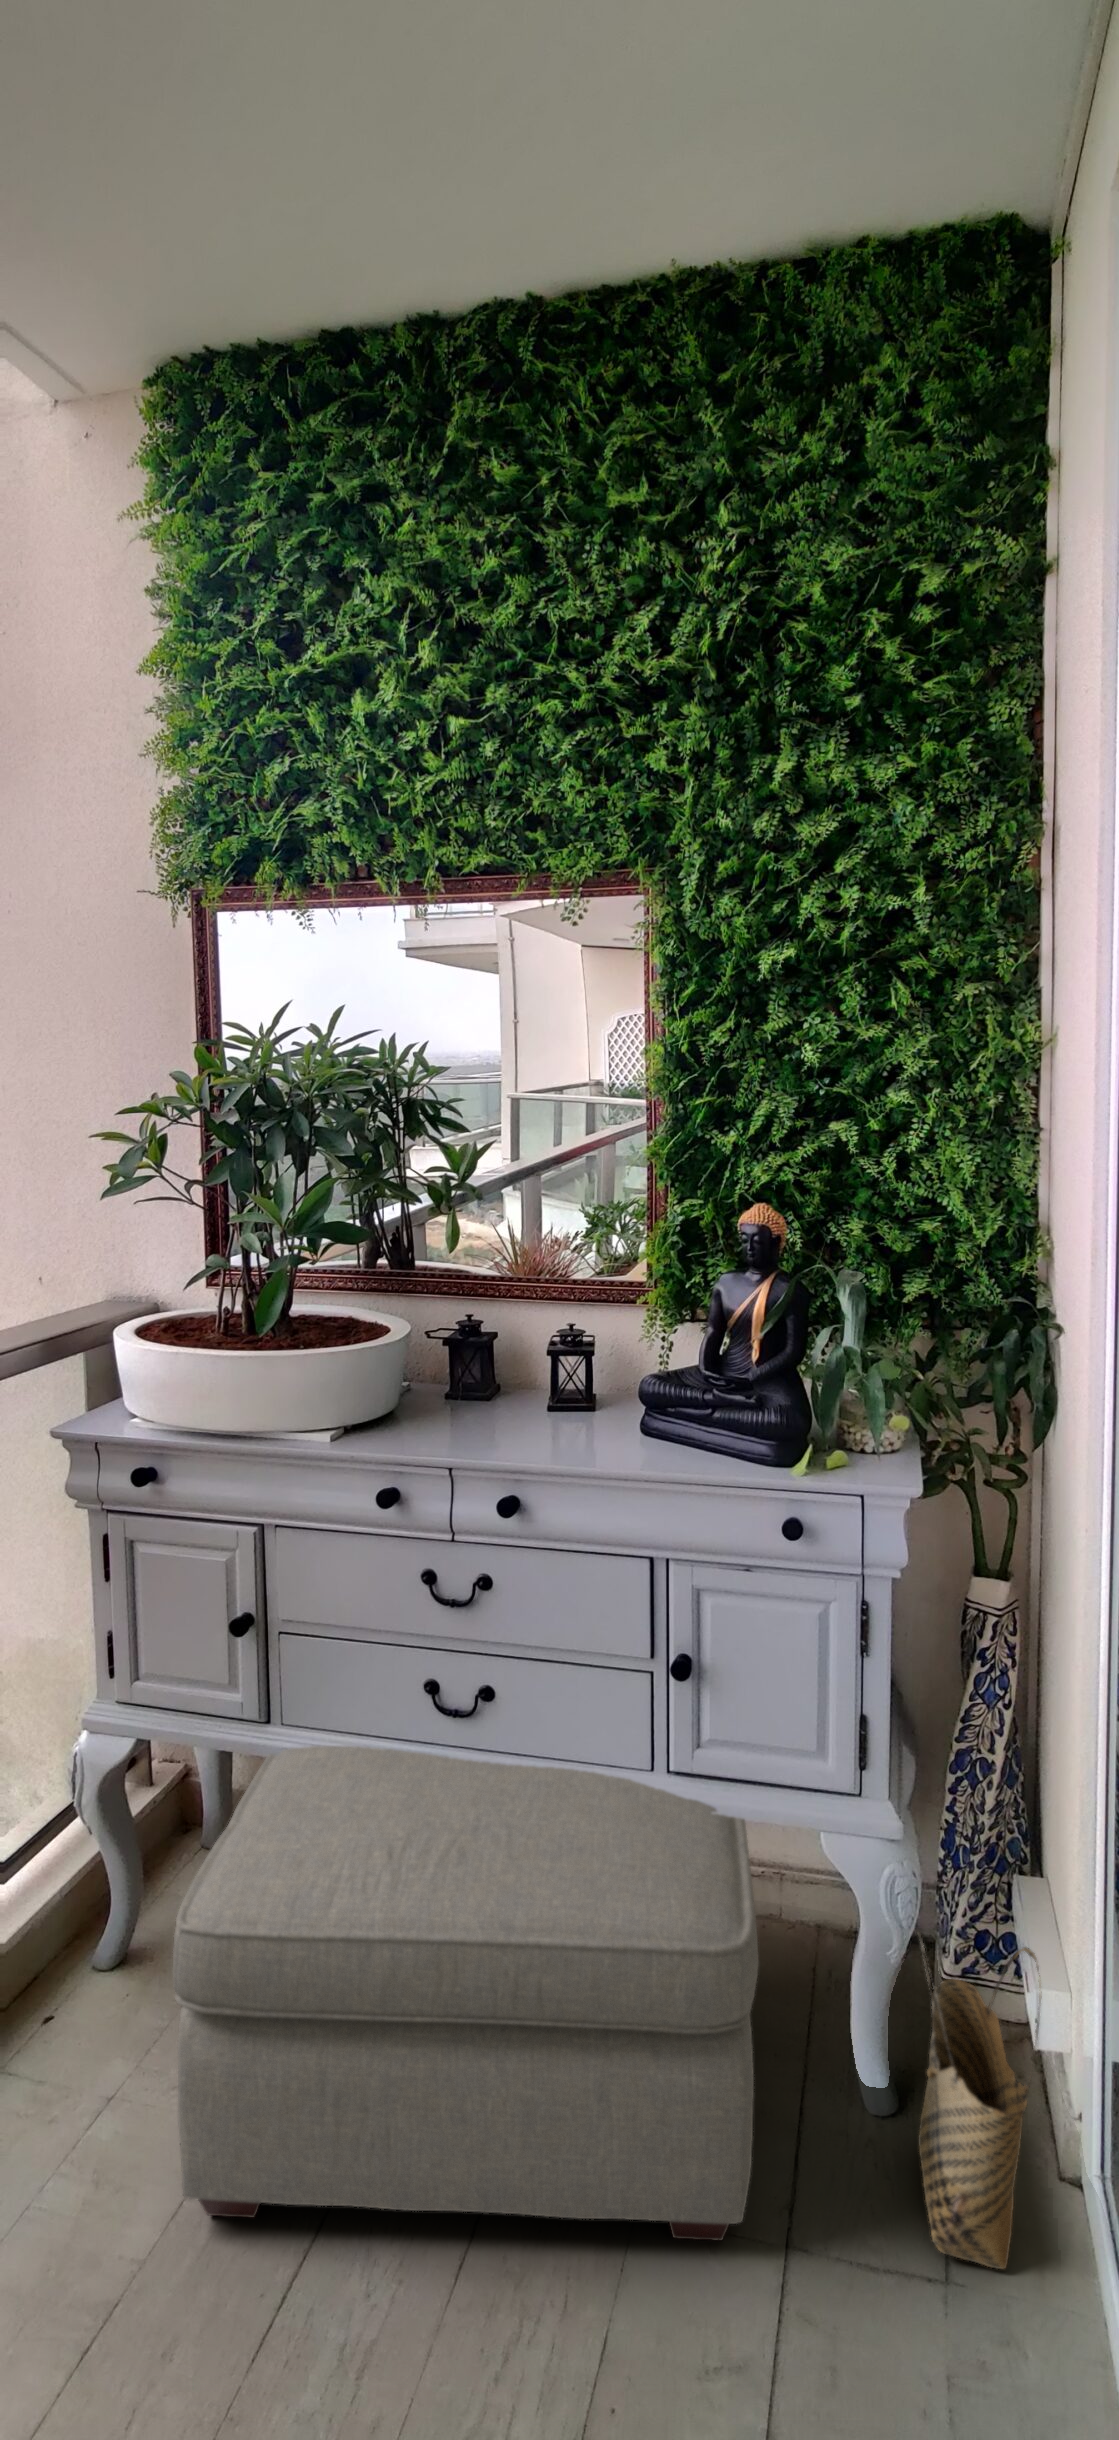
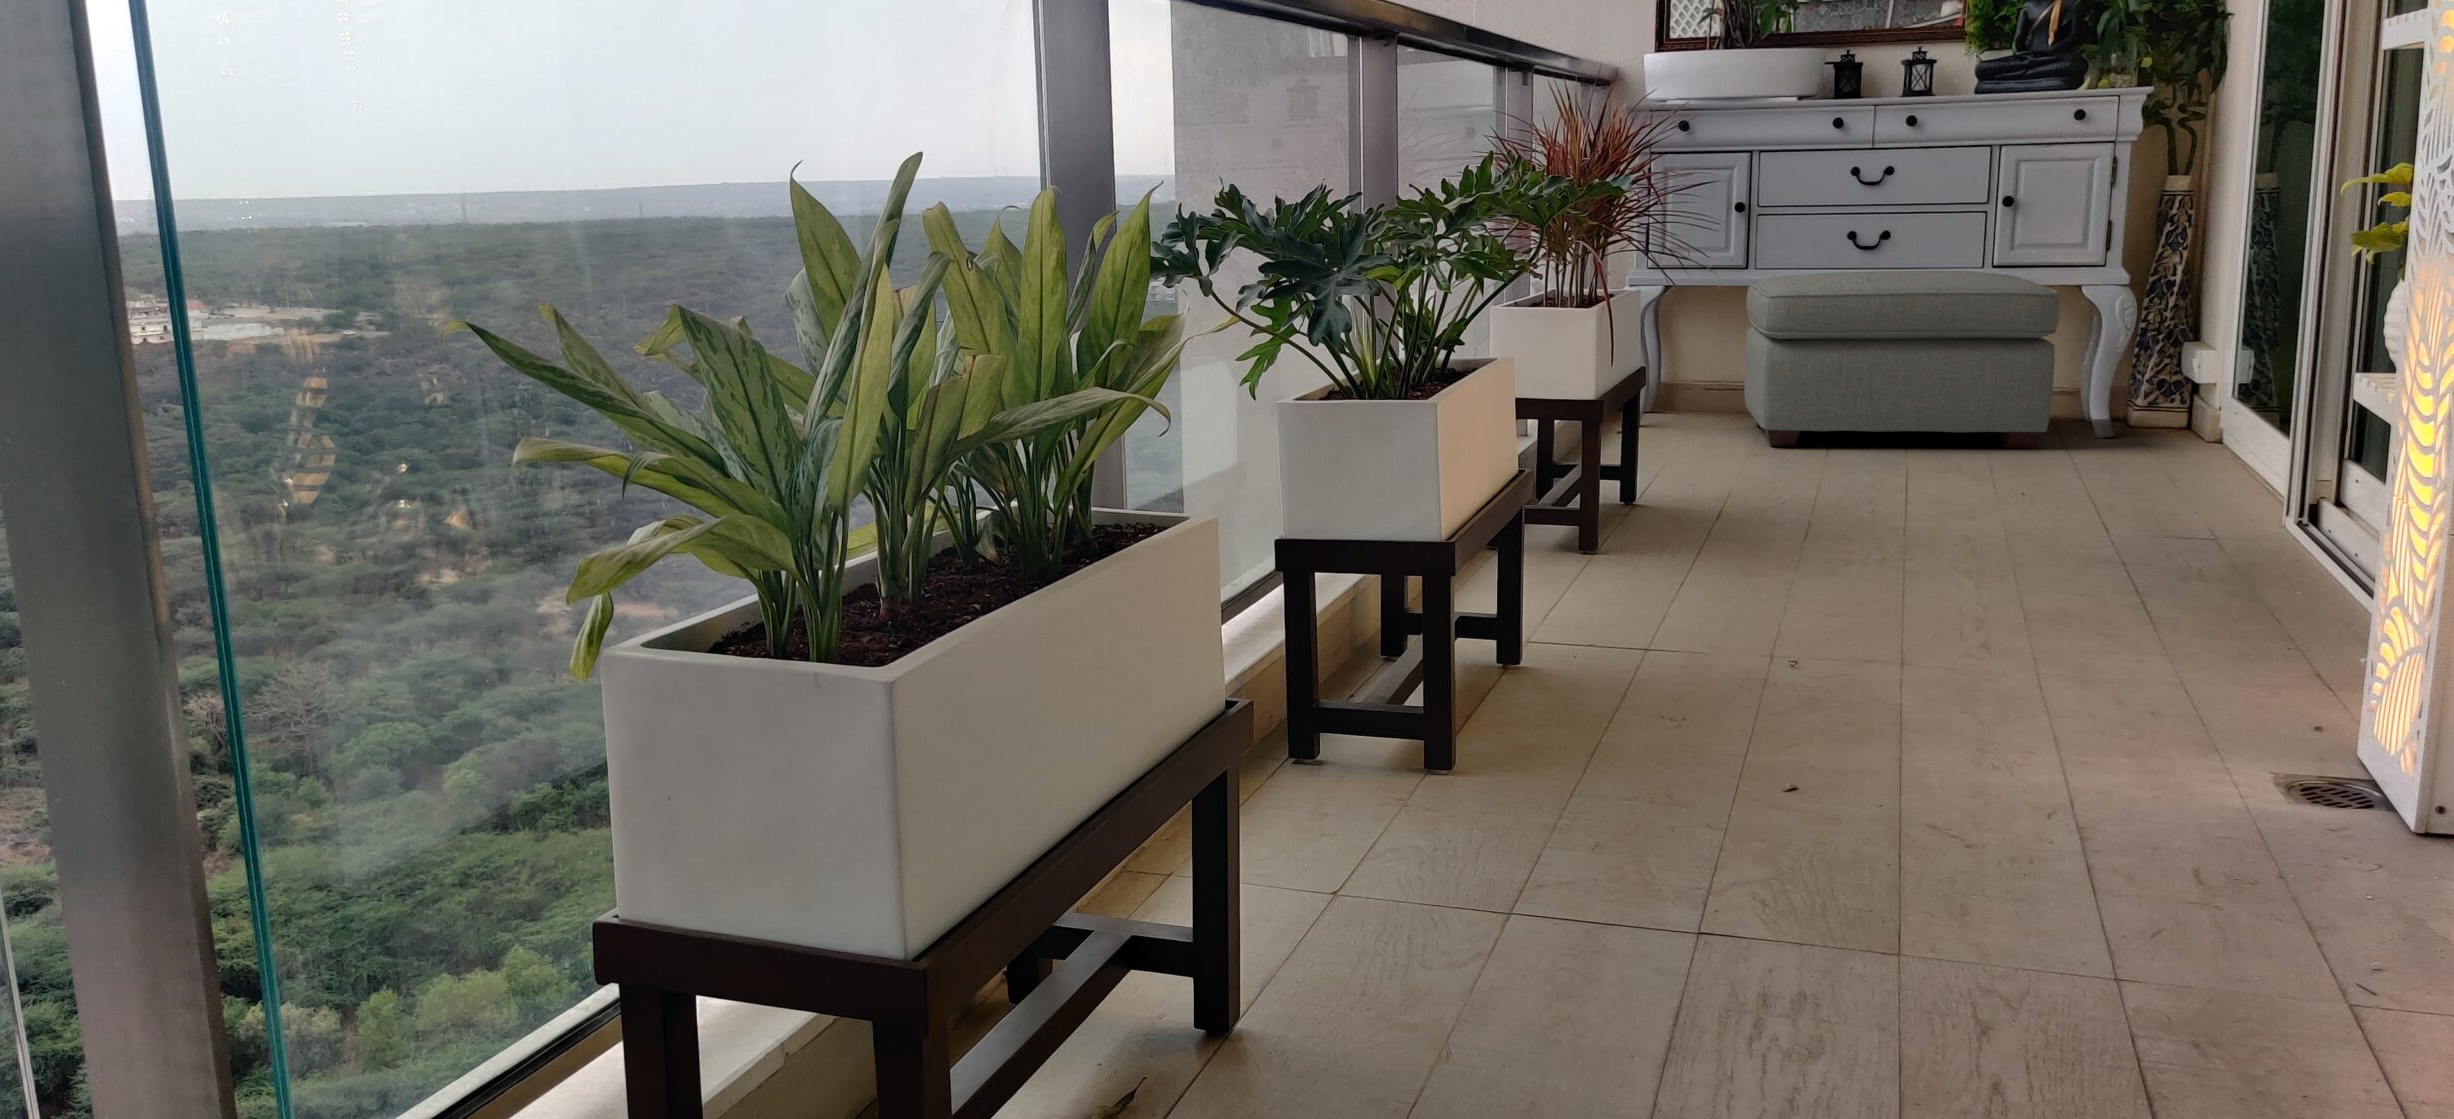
woven basket: present [917,1930,1041,2269] -> none [2131,312,2206,449]

